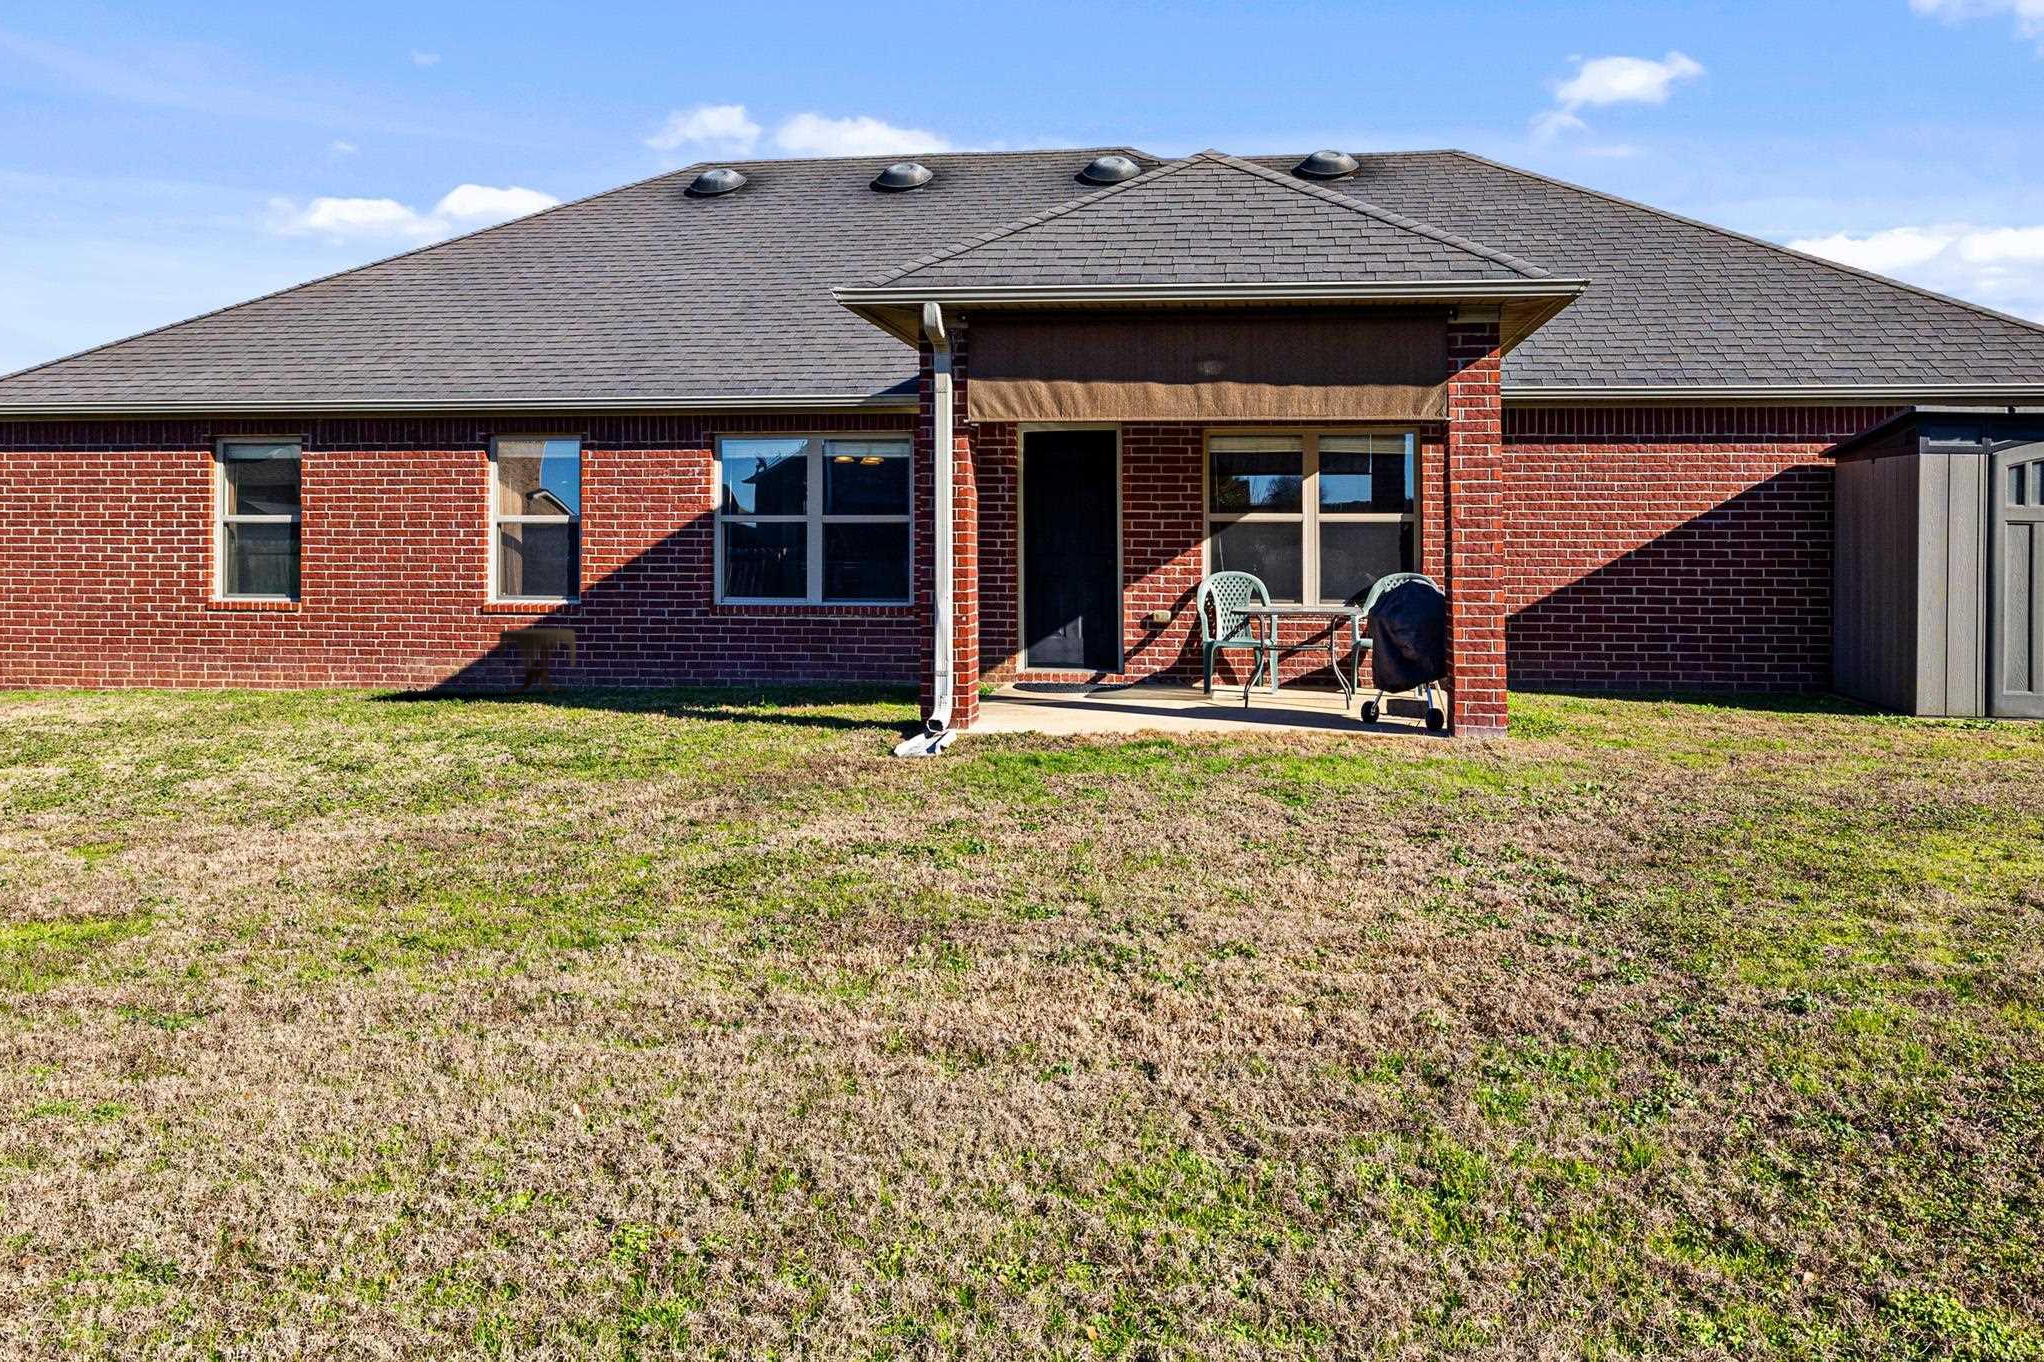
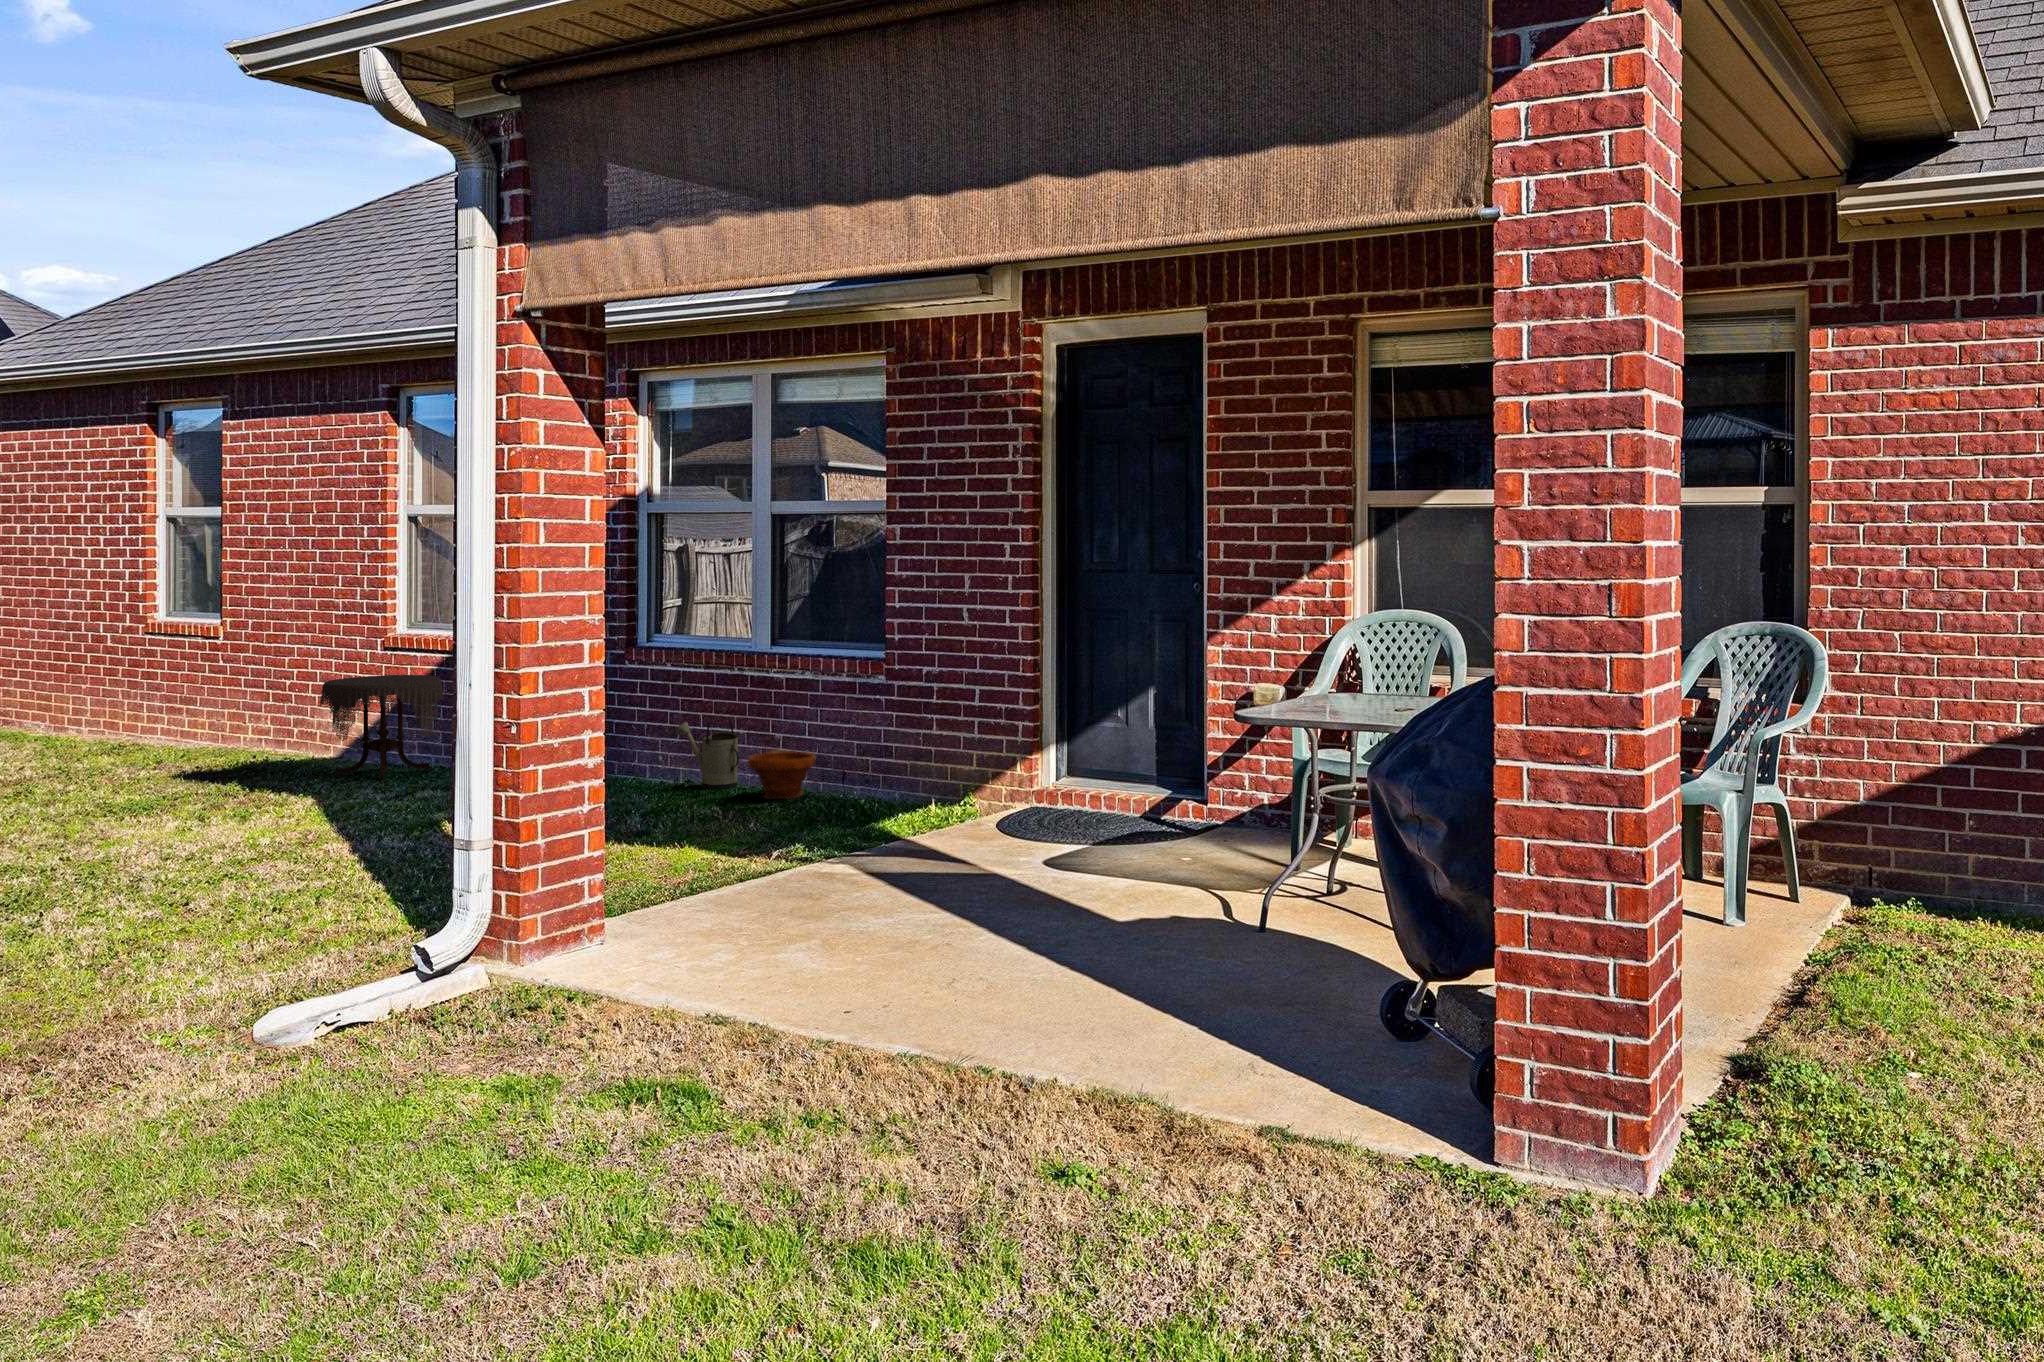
watering can: none [762,646,810,689] -> present [675,718,739,789]
planter: none [832,663,870,690] -> present [748,751,815,799]

